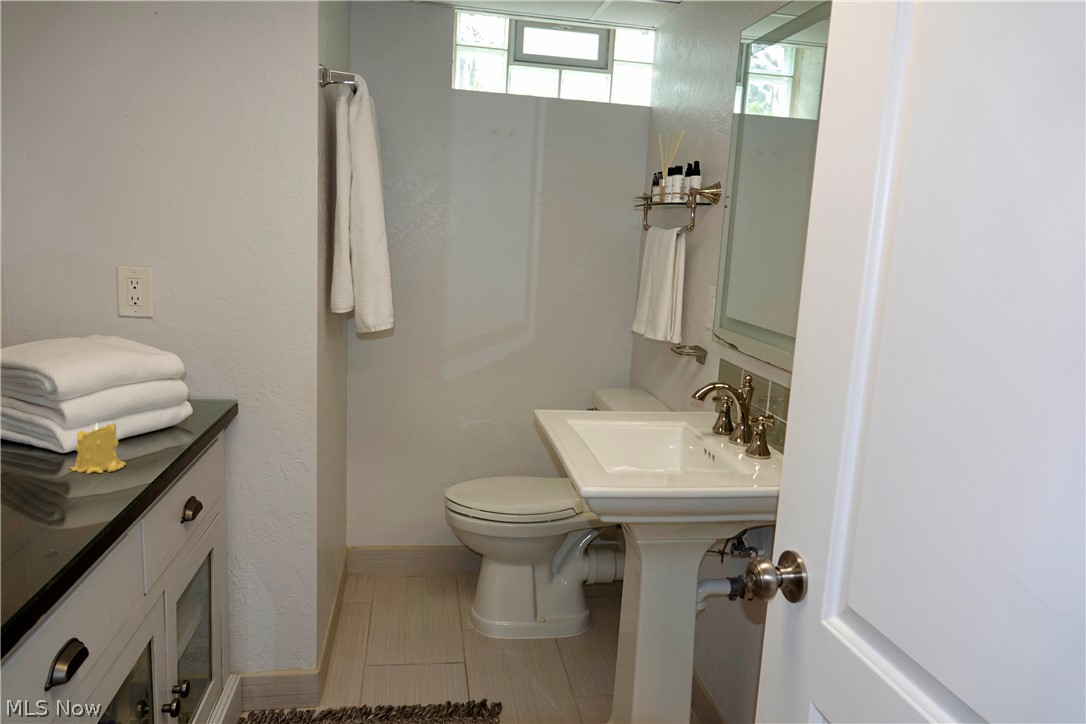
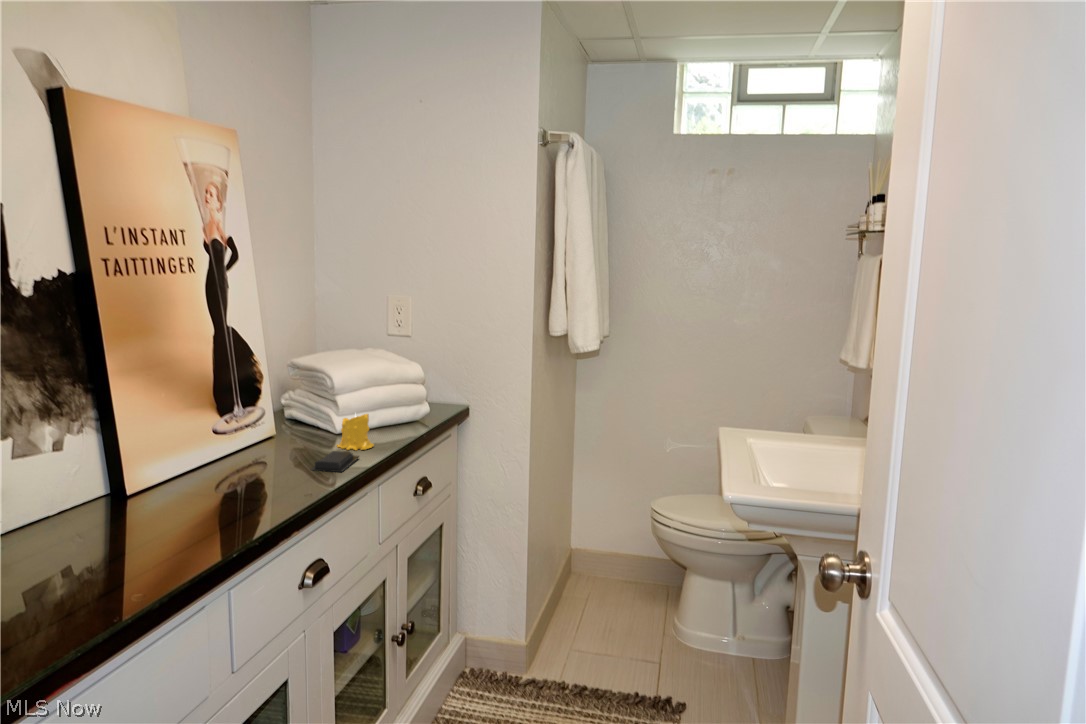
soap bar: none [40,476,110,509] -> present [312,451,359,472]

